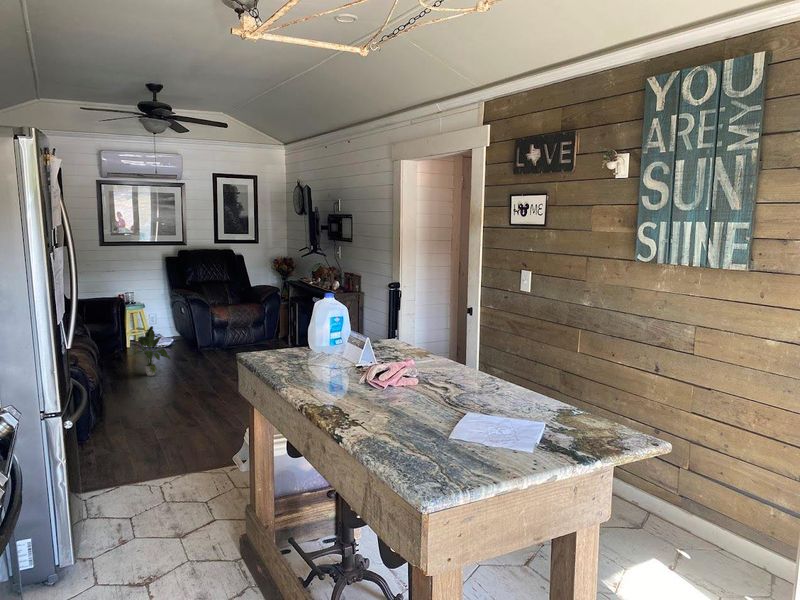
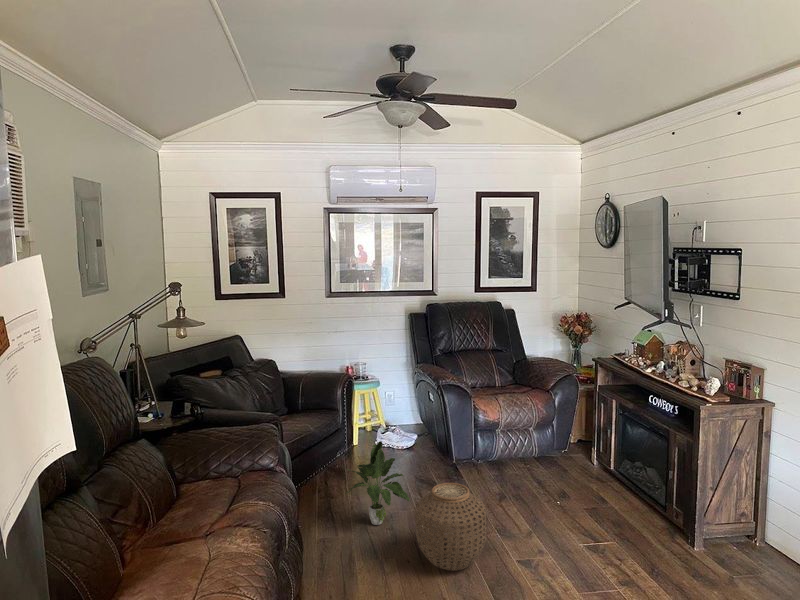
woven basket: none [176,341,217,385] -> present [415,483,487,571]

